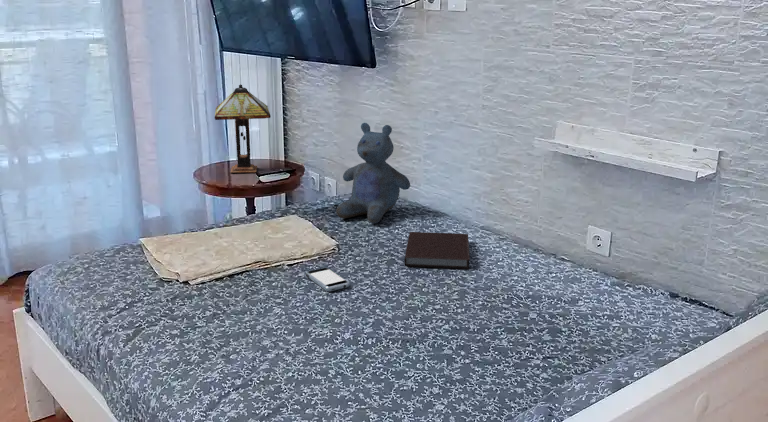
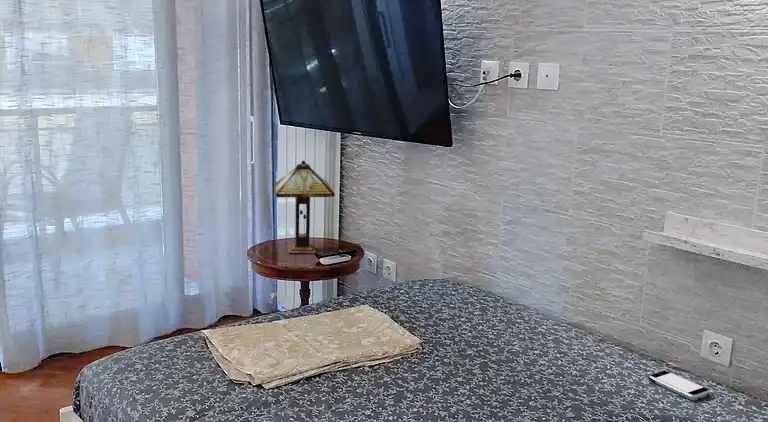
stuffed bear: present [336,123,410,224] -> none [412,206,493,317]
notebook: present [405,232,470,269] -> none [498,330,577,378]
smartphone: present [306,268,349,291] -> present [648,371,711,400]

